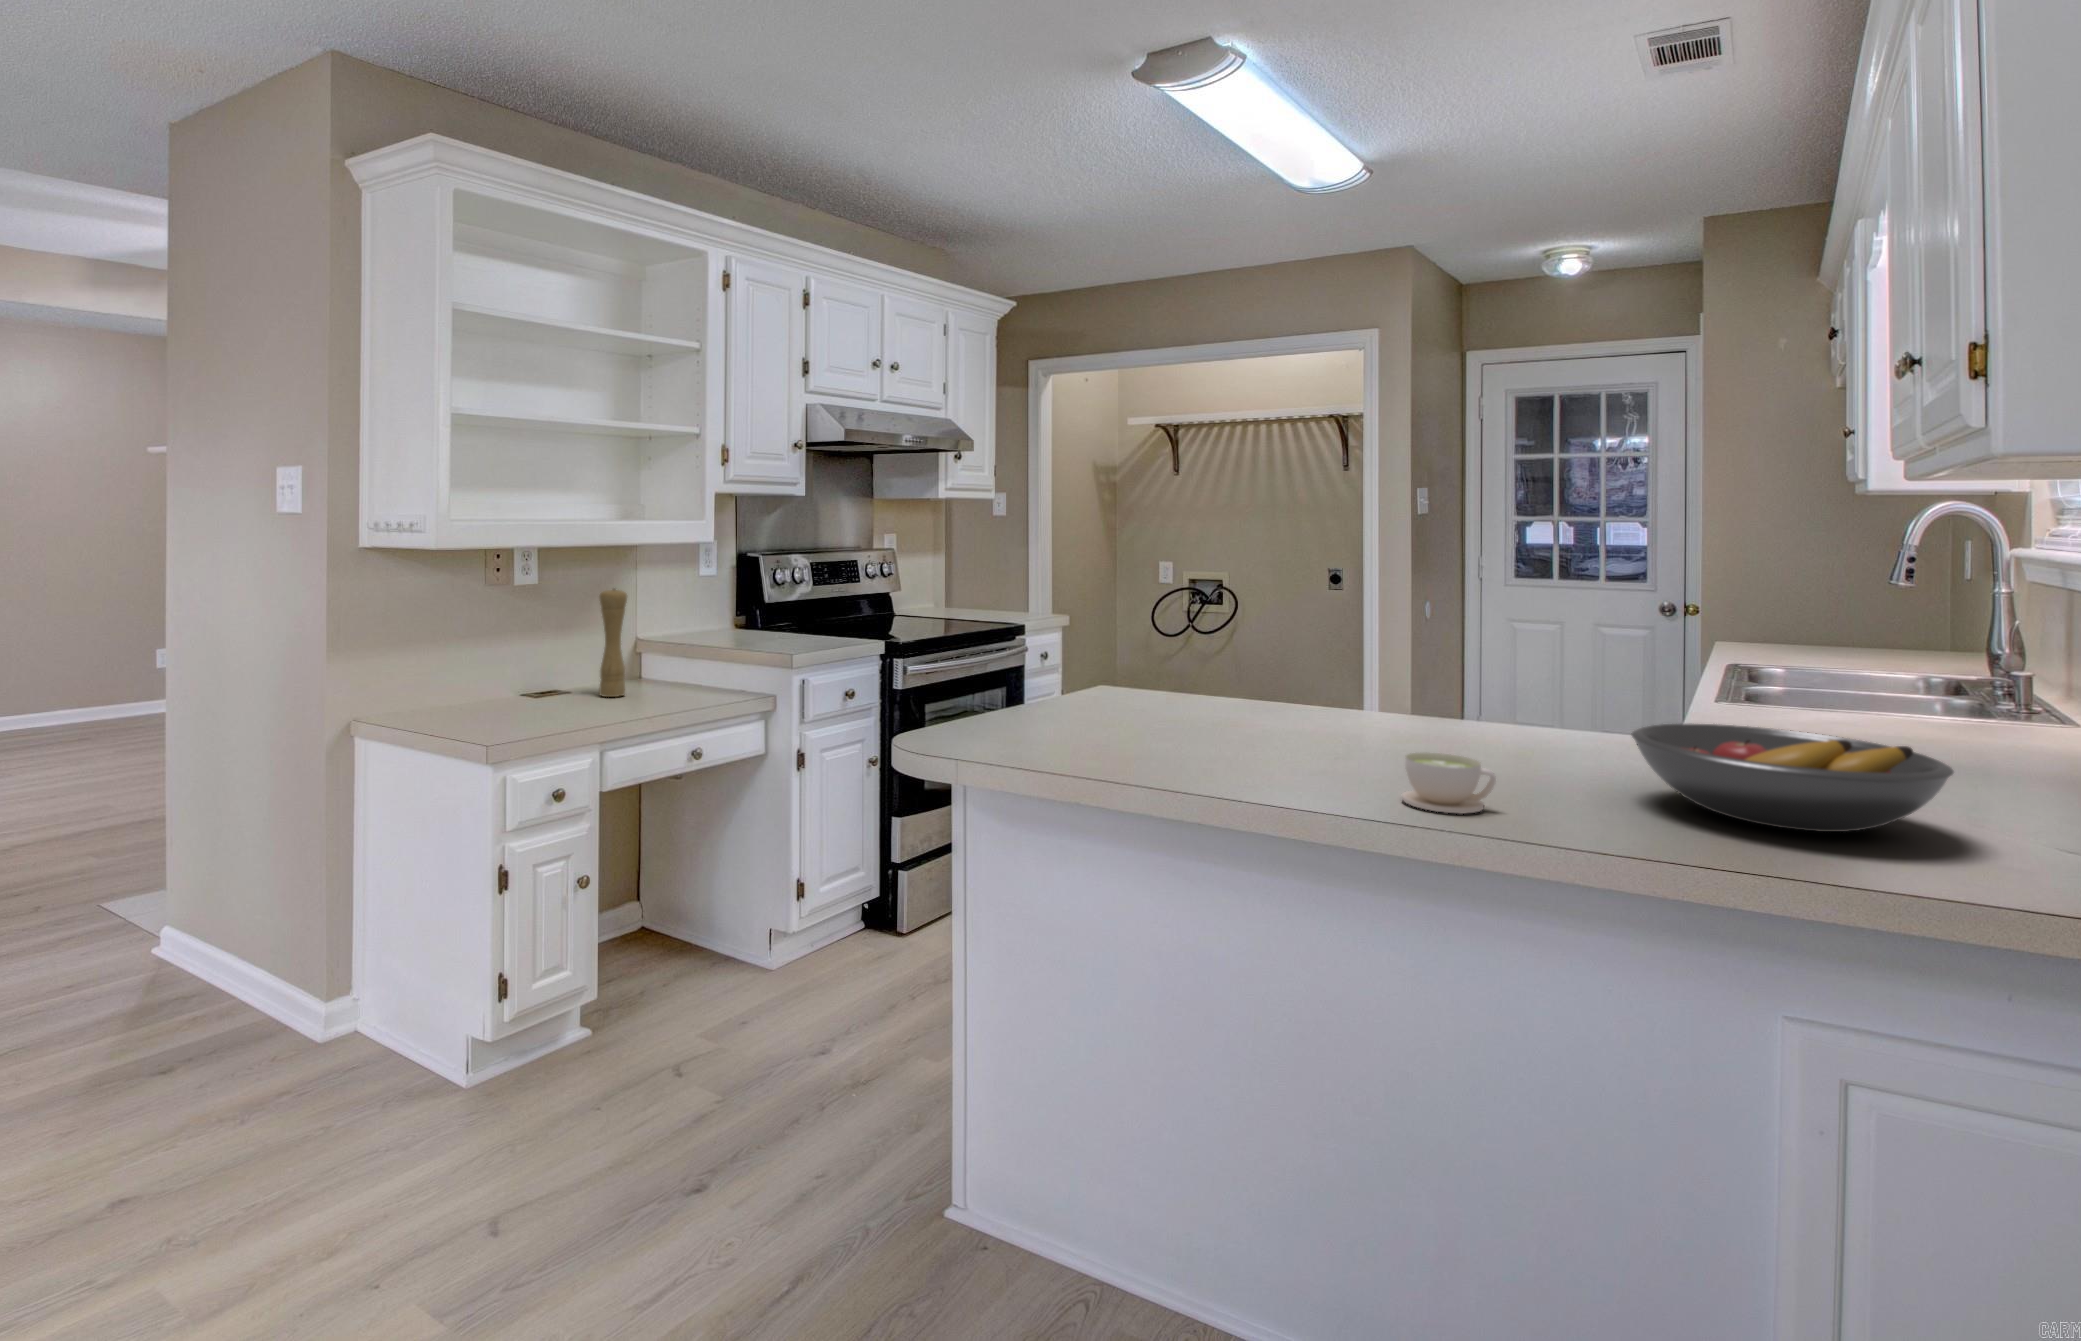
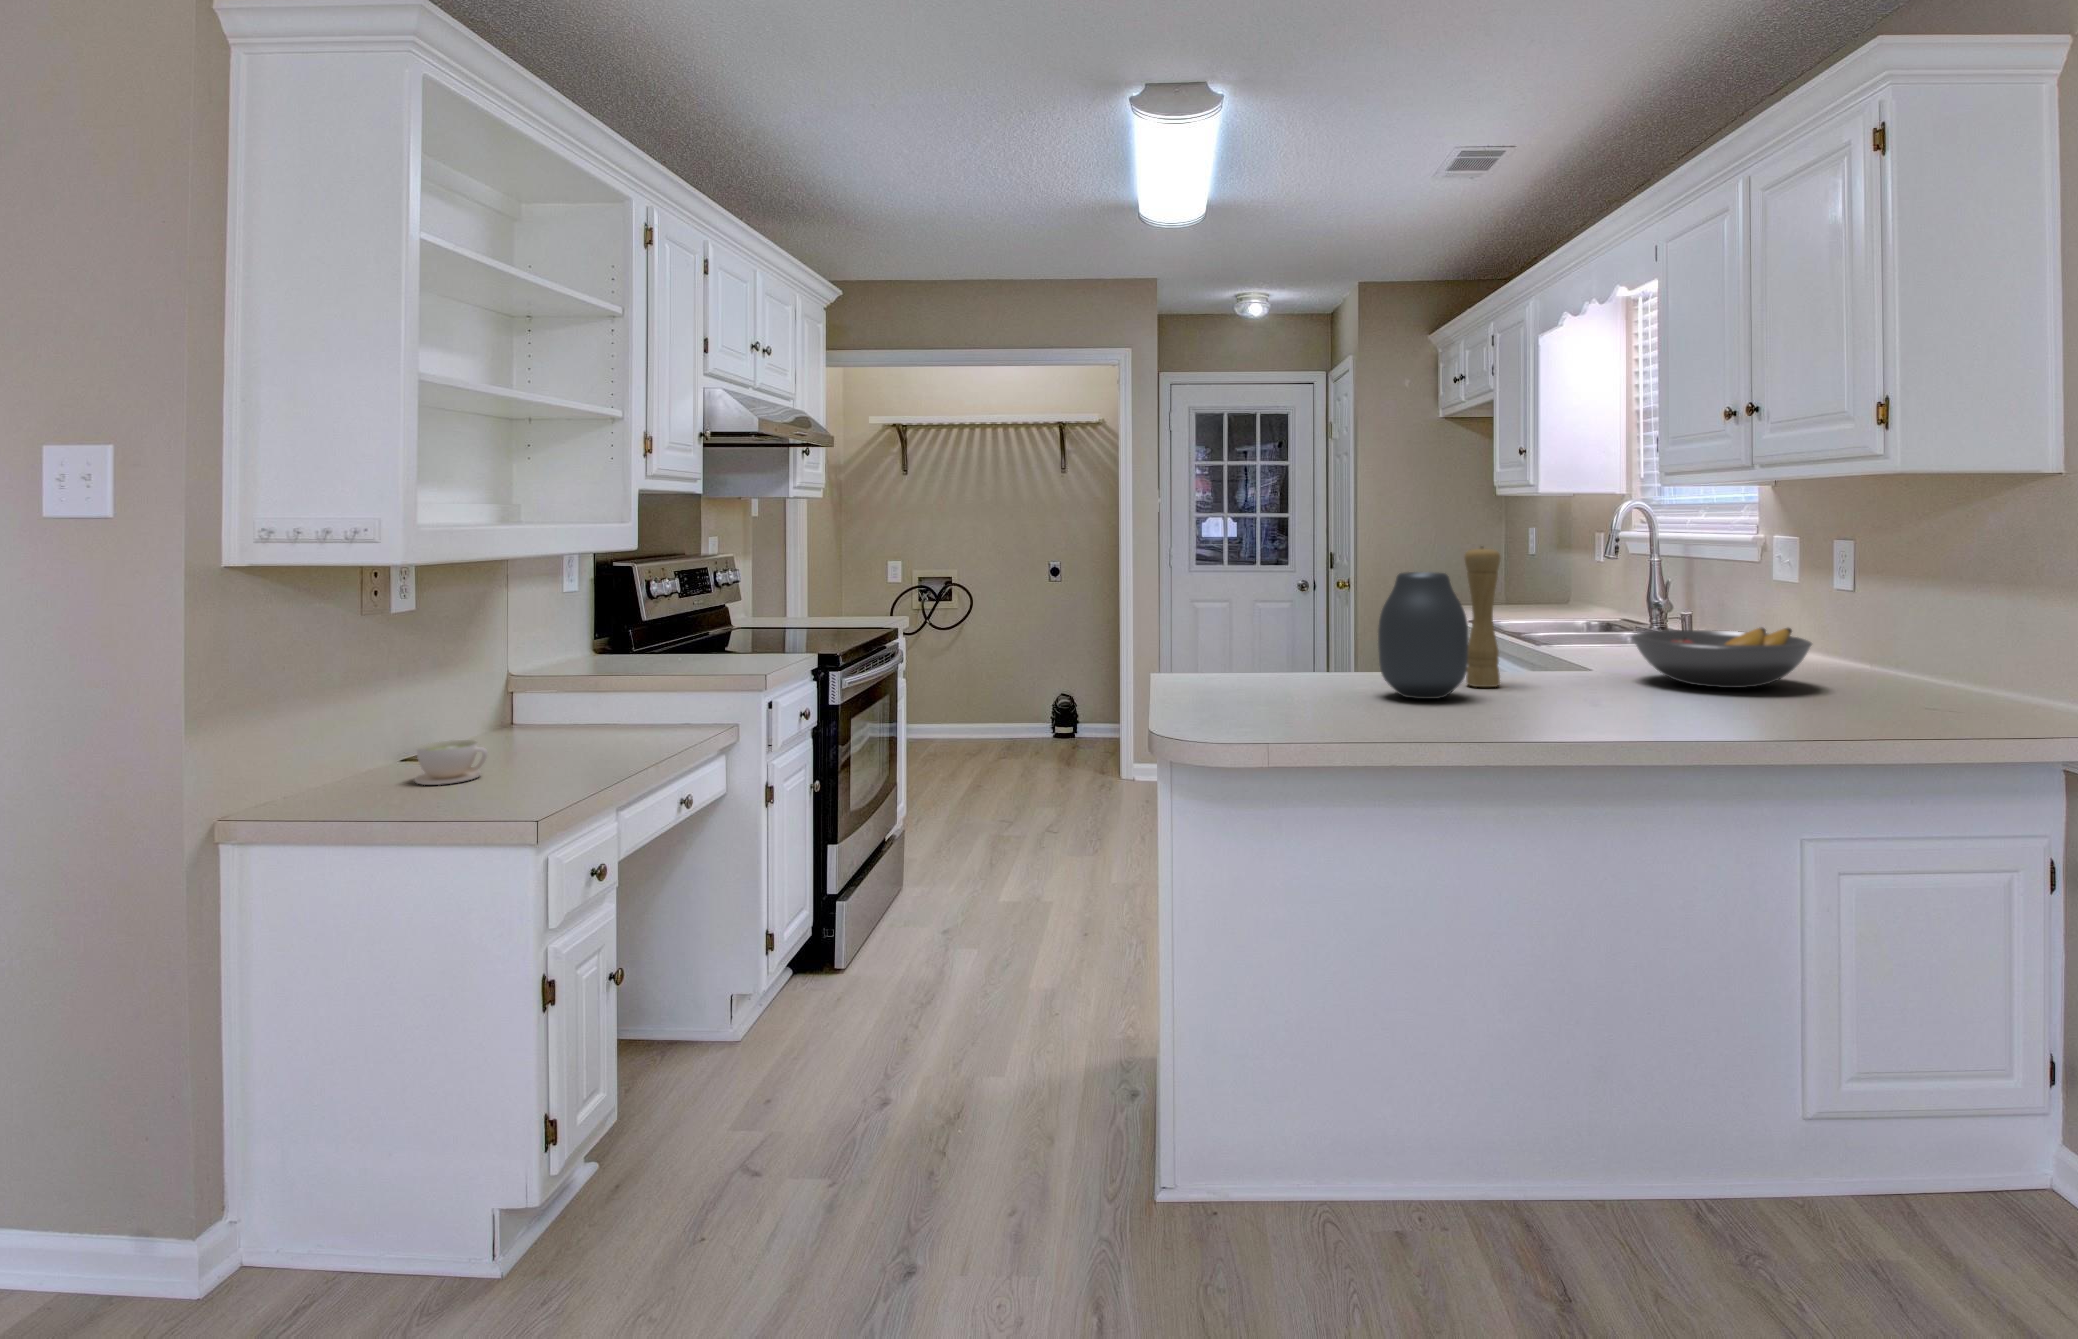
pepper mill: present [599,589,627,697] -> present [1465,547,1501,687]
vase: none [1206,610,1320,768] -> present [1378,572,1468,699]
coffee cup: present [1402,753,1496,814] -> present [414,740,488,785]

